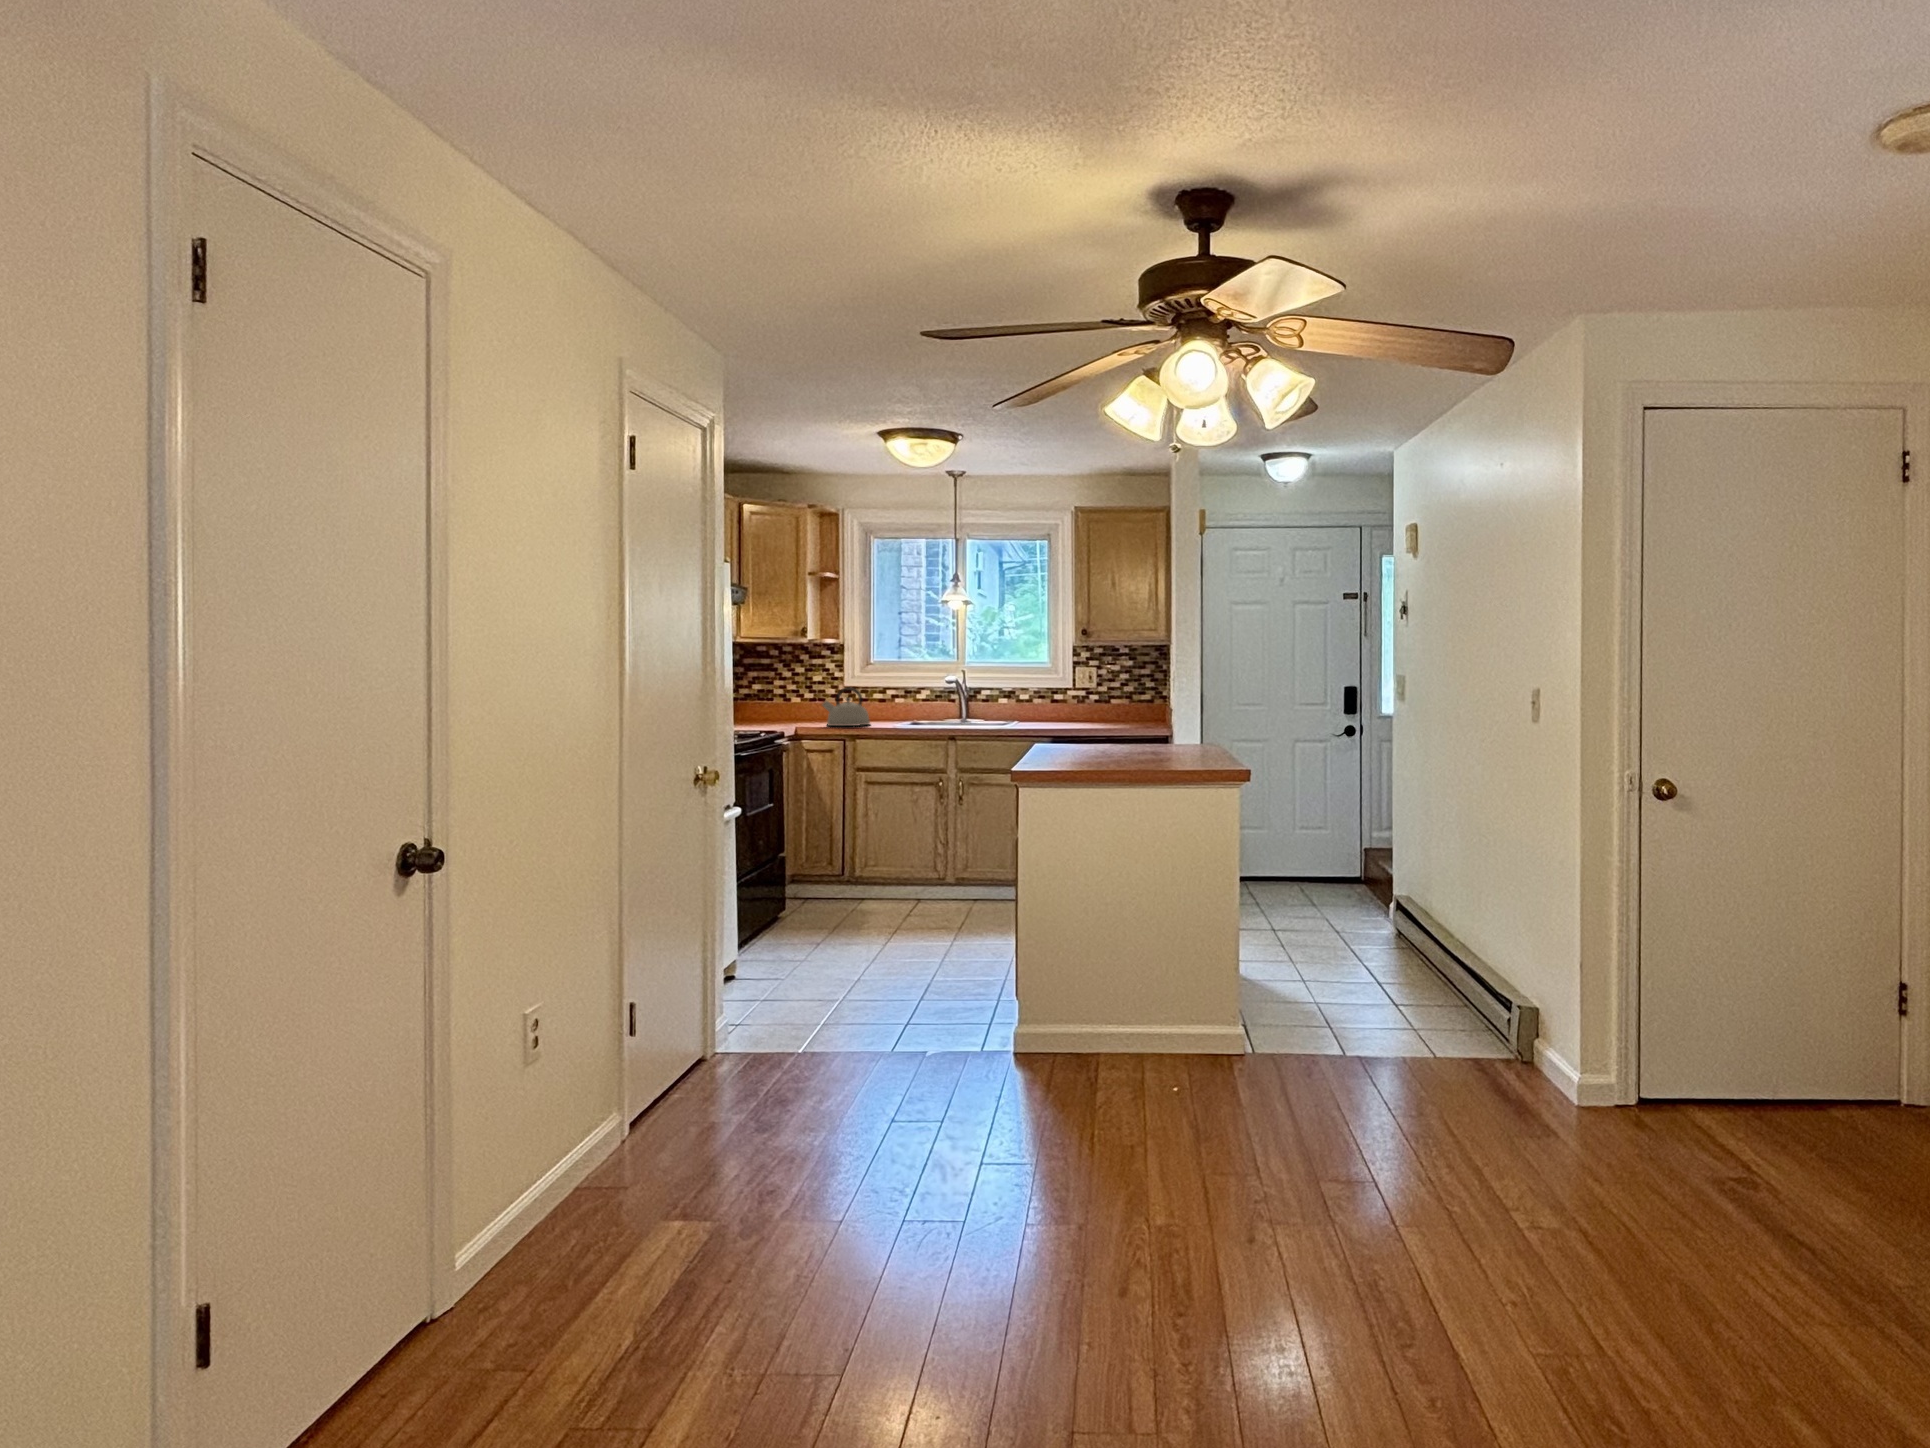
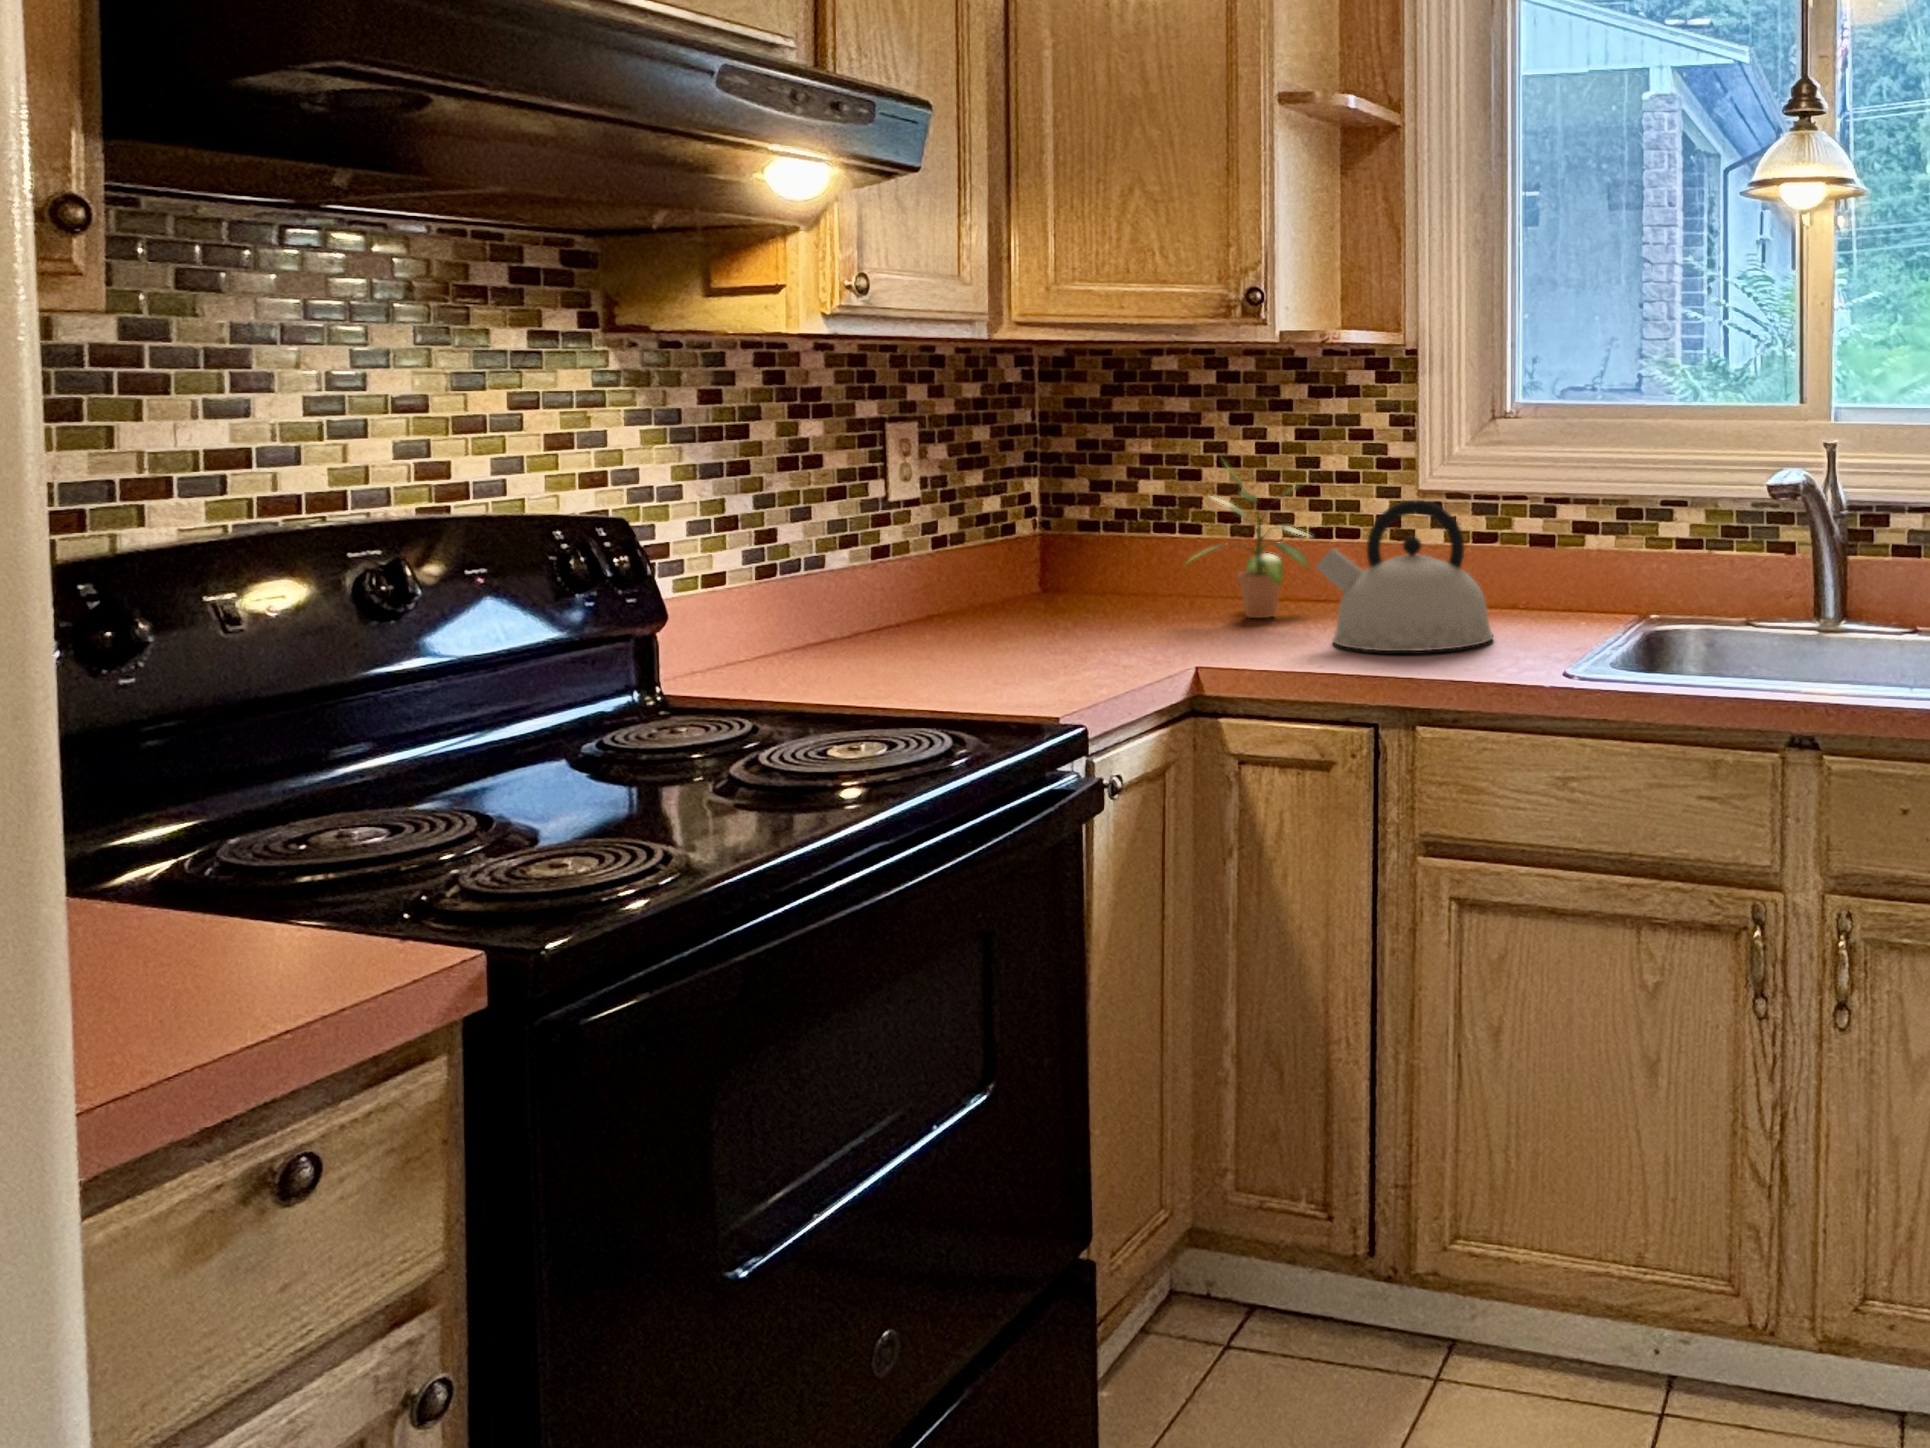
potted plant: none [778,676,817,723] -> present [1187,465,1308,618]

